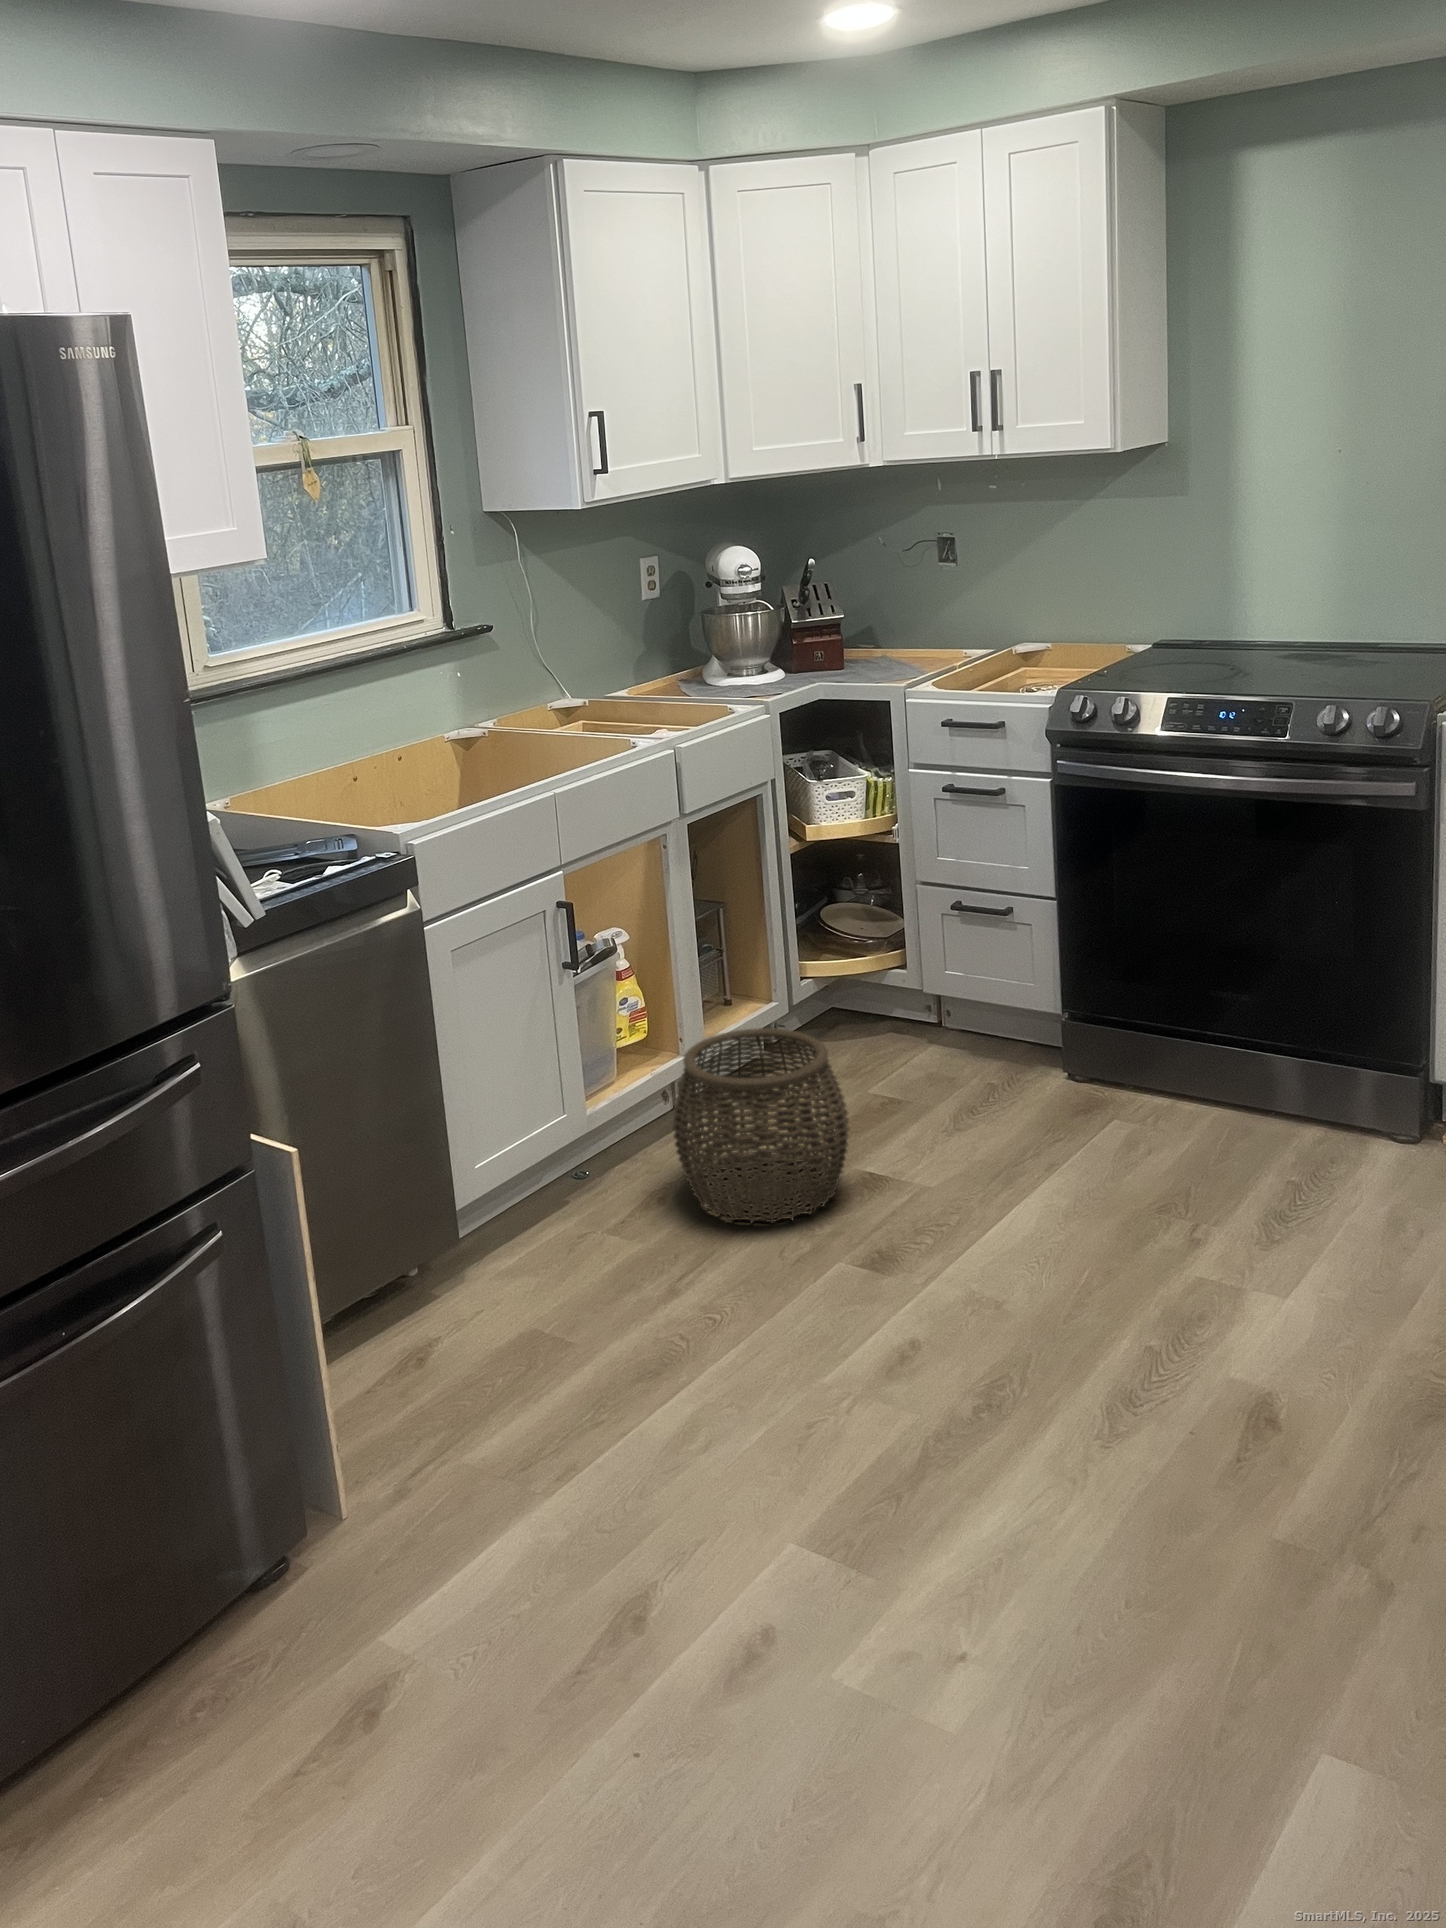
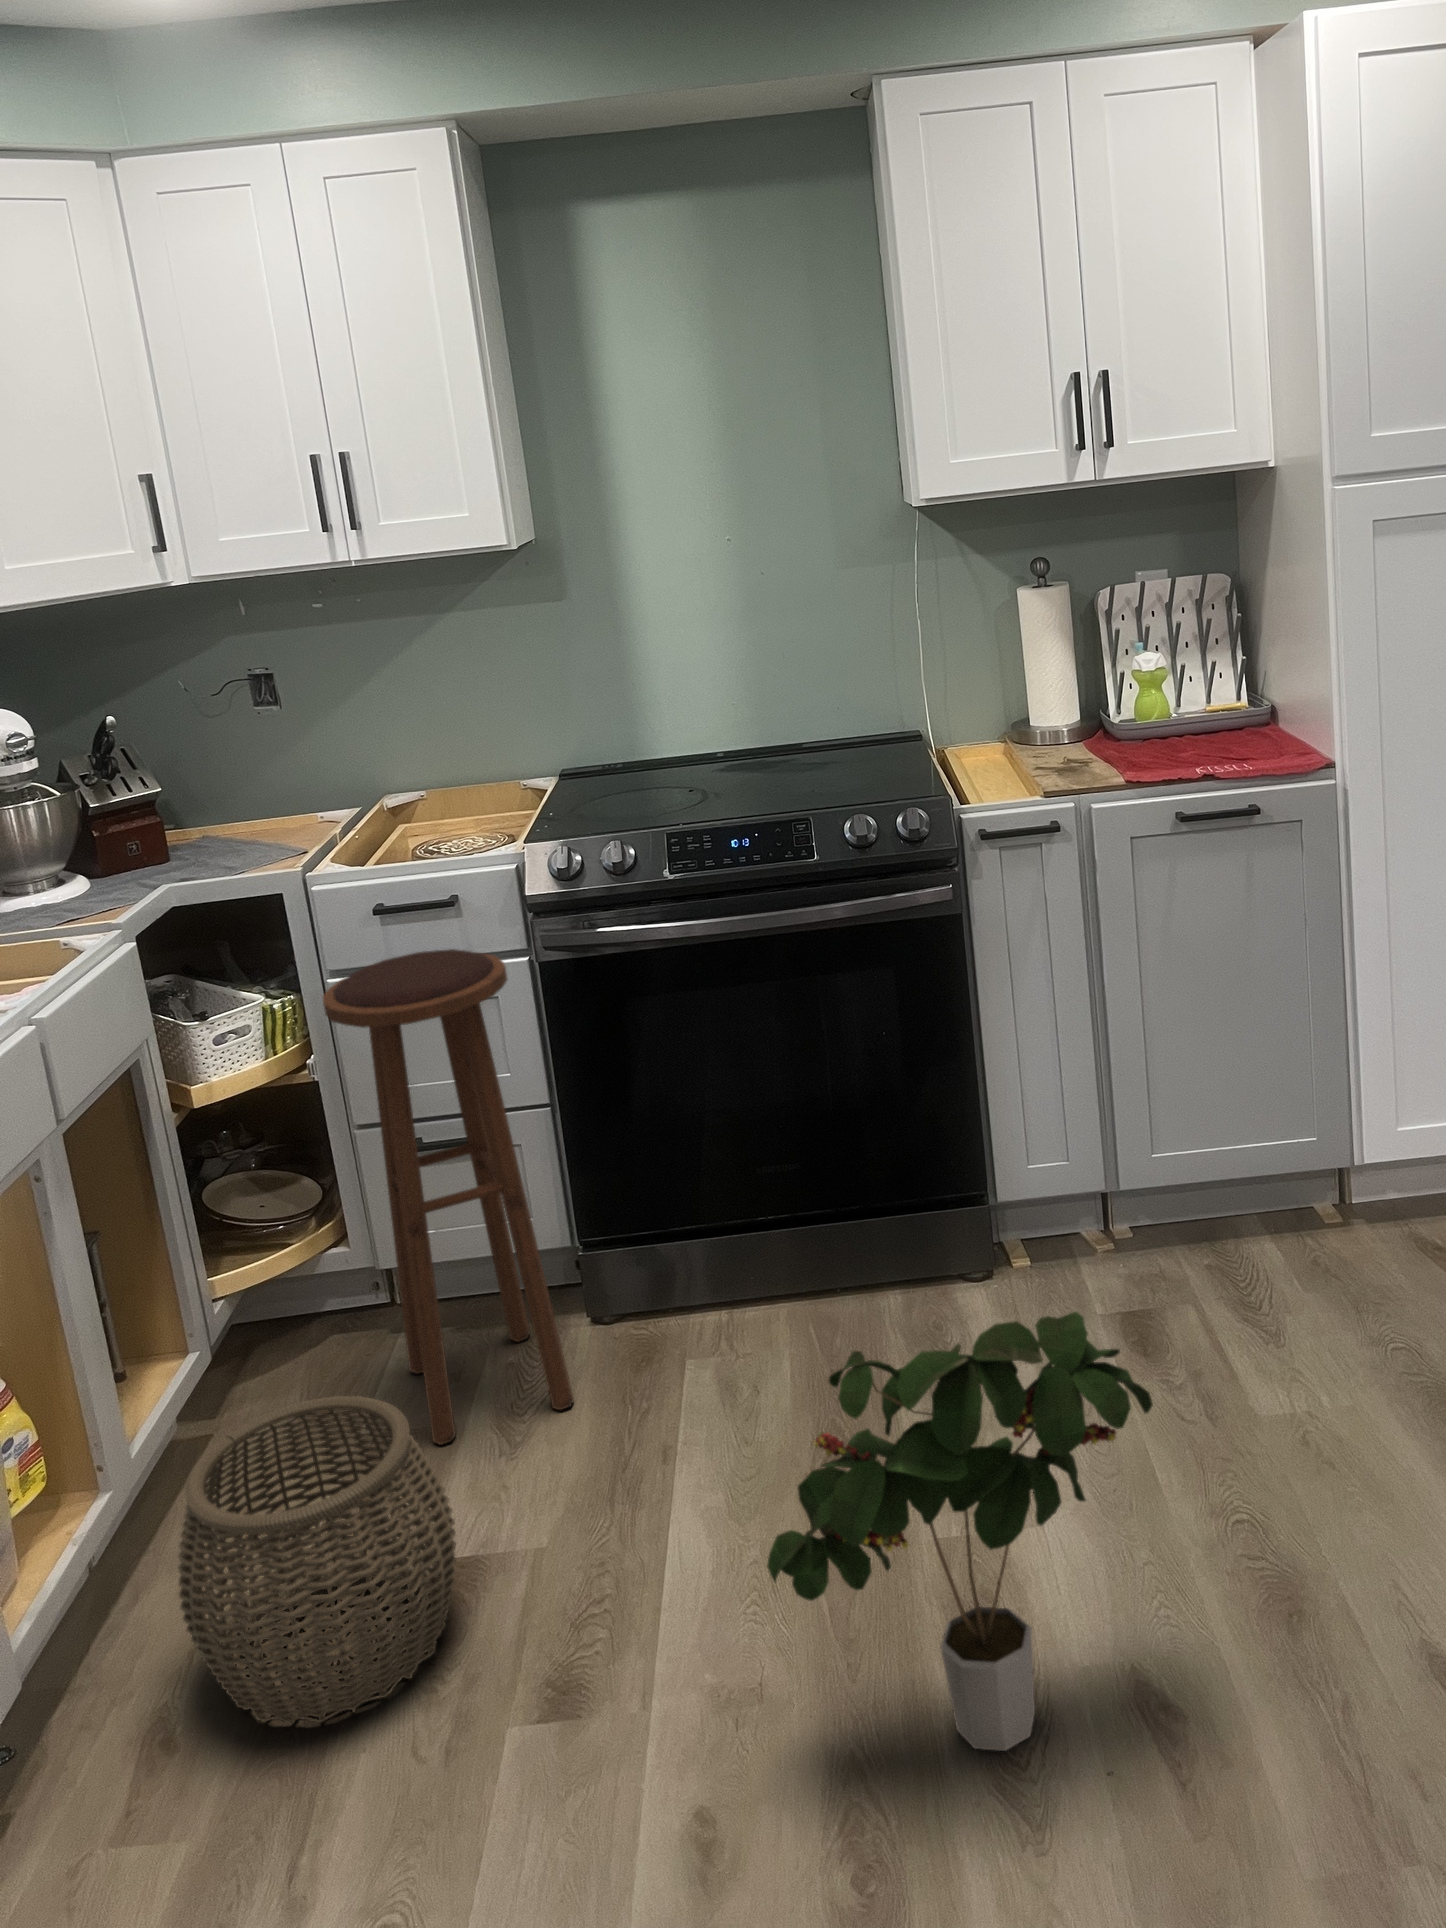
stool: none [871,757,1009,1118] -> present [323,949,574,1445]
potted plant: none [970,1074,1281,1405] -> present [767,1312,1153,1751]

